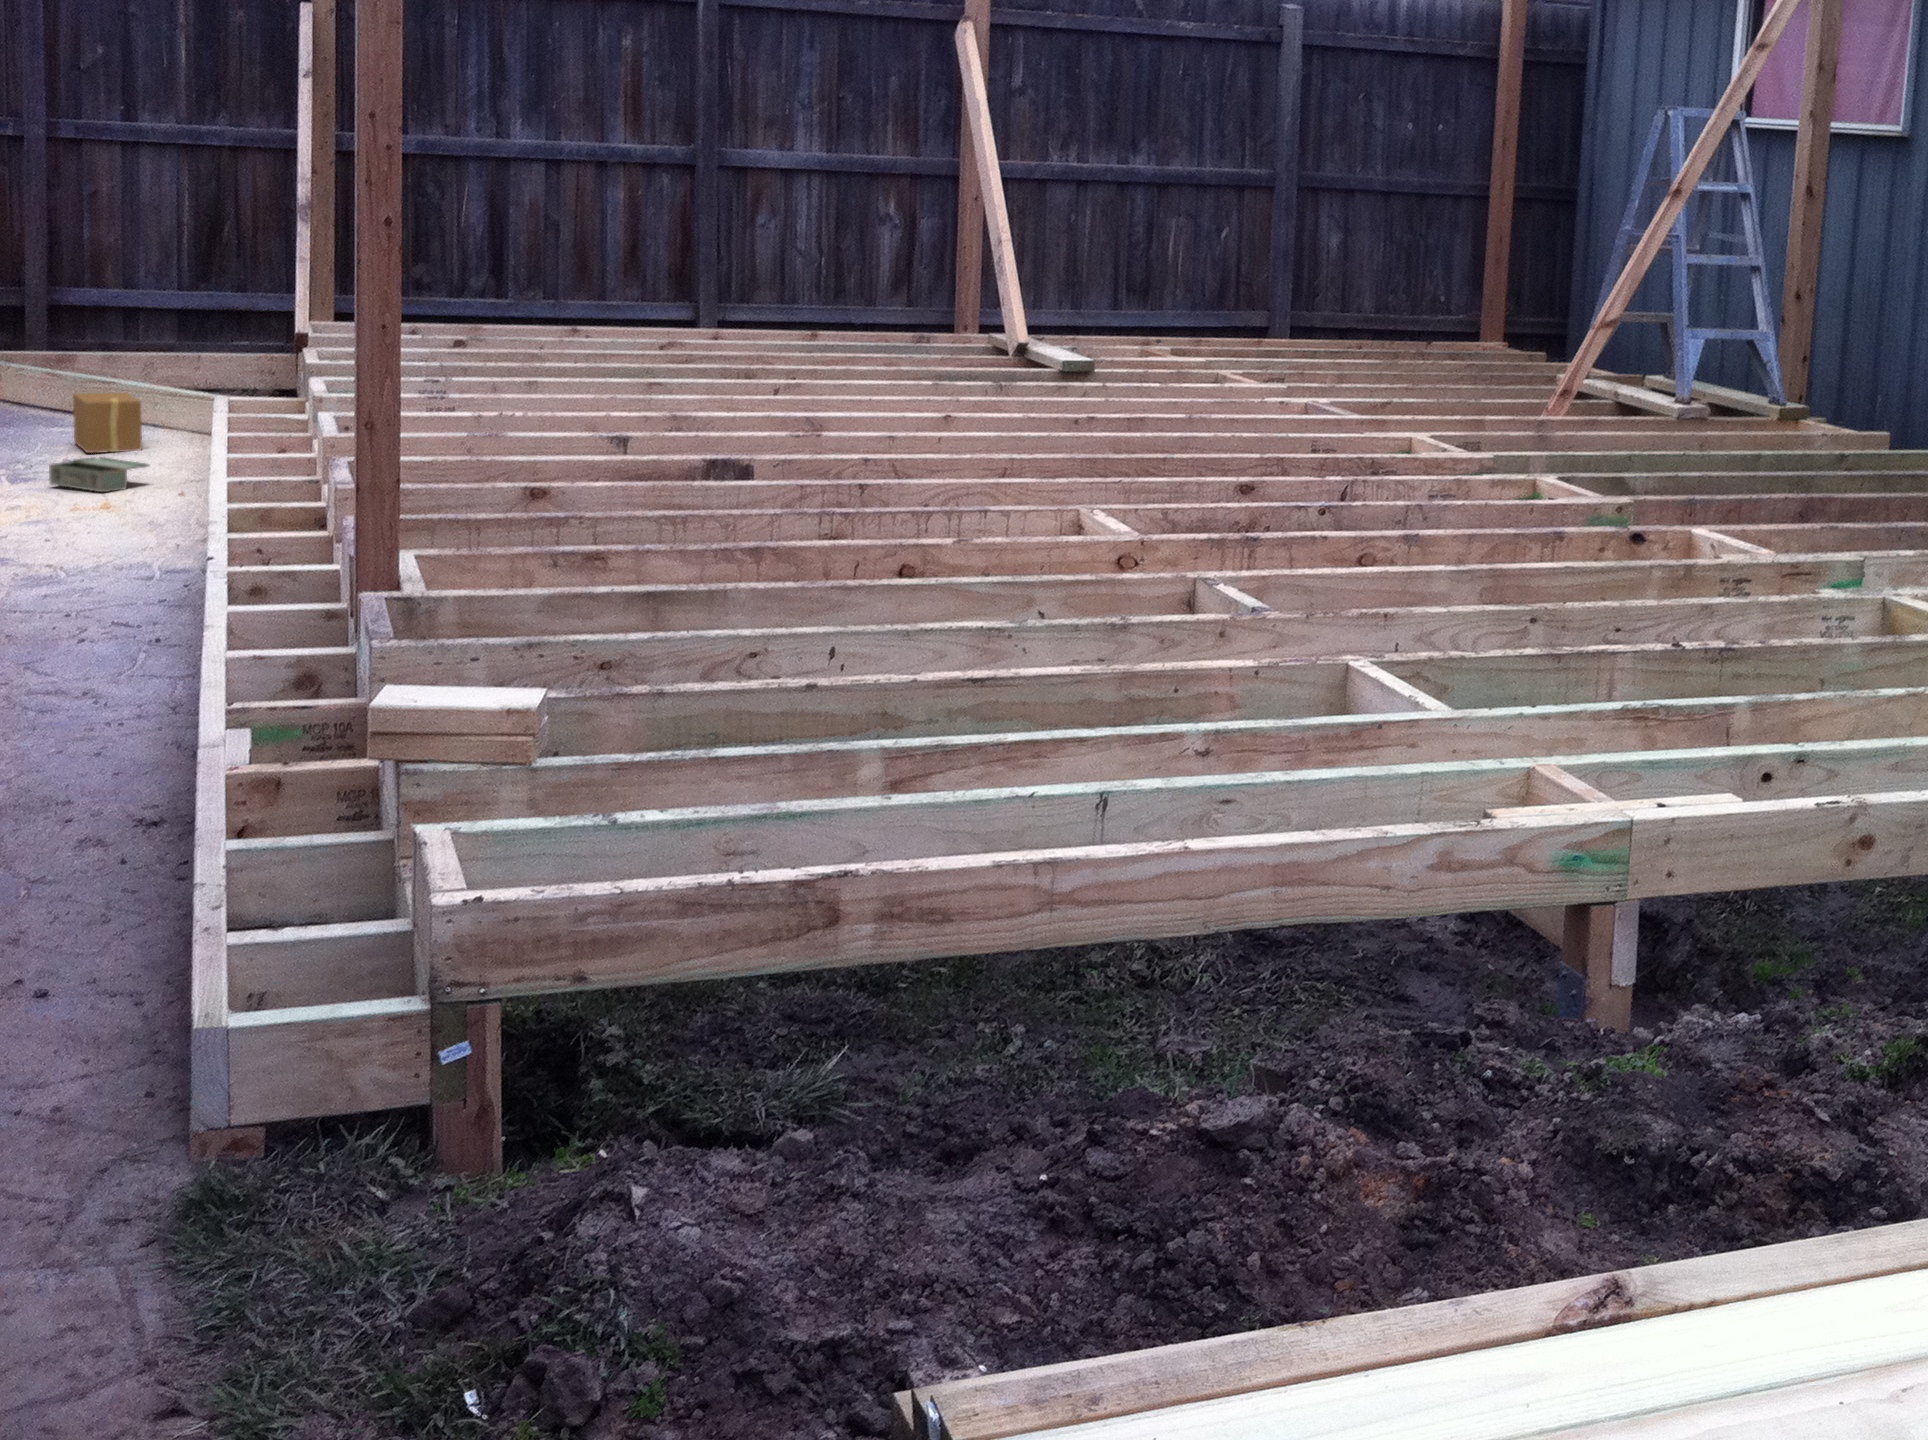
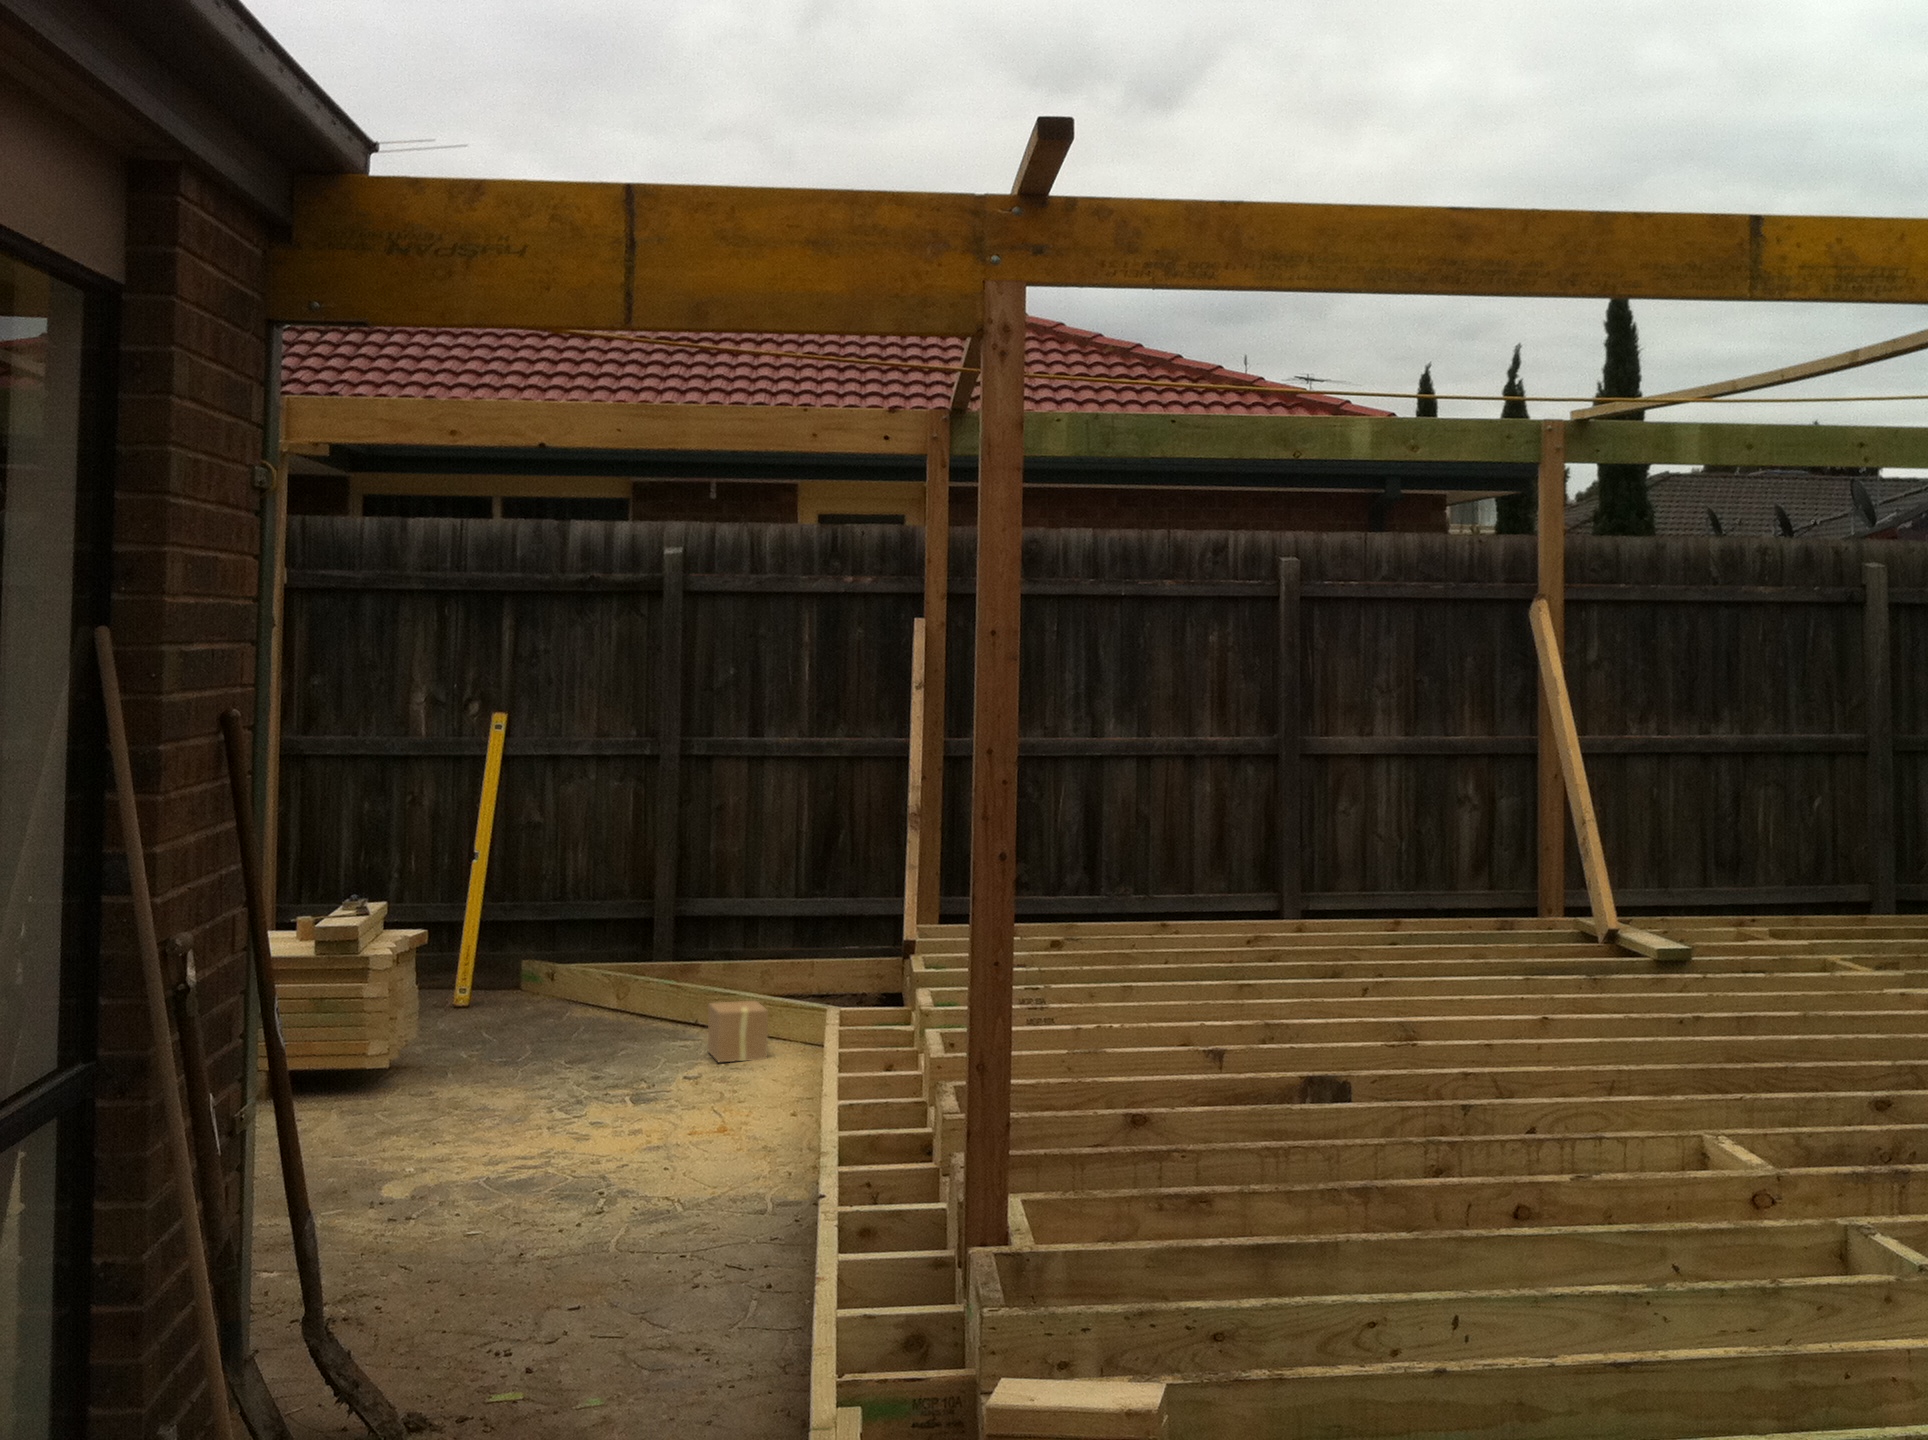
toolbox: present [49,457,149,492] -> none [683,1069,774,1106]

